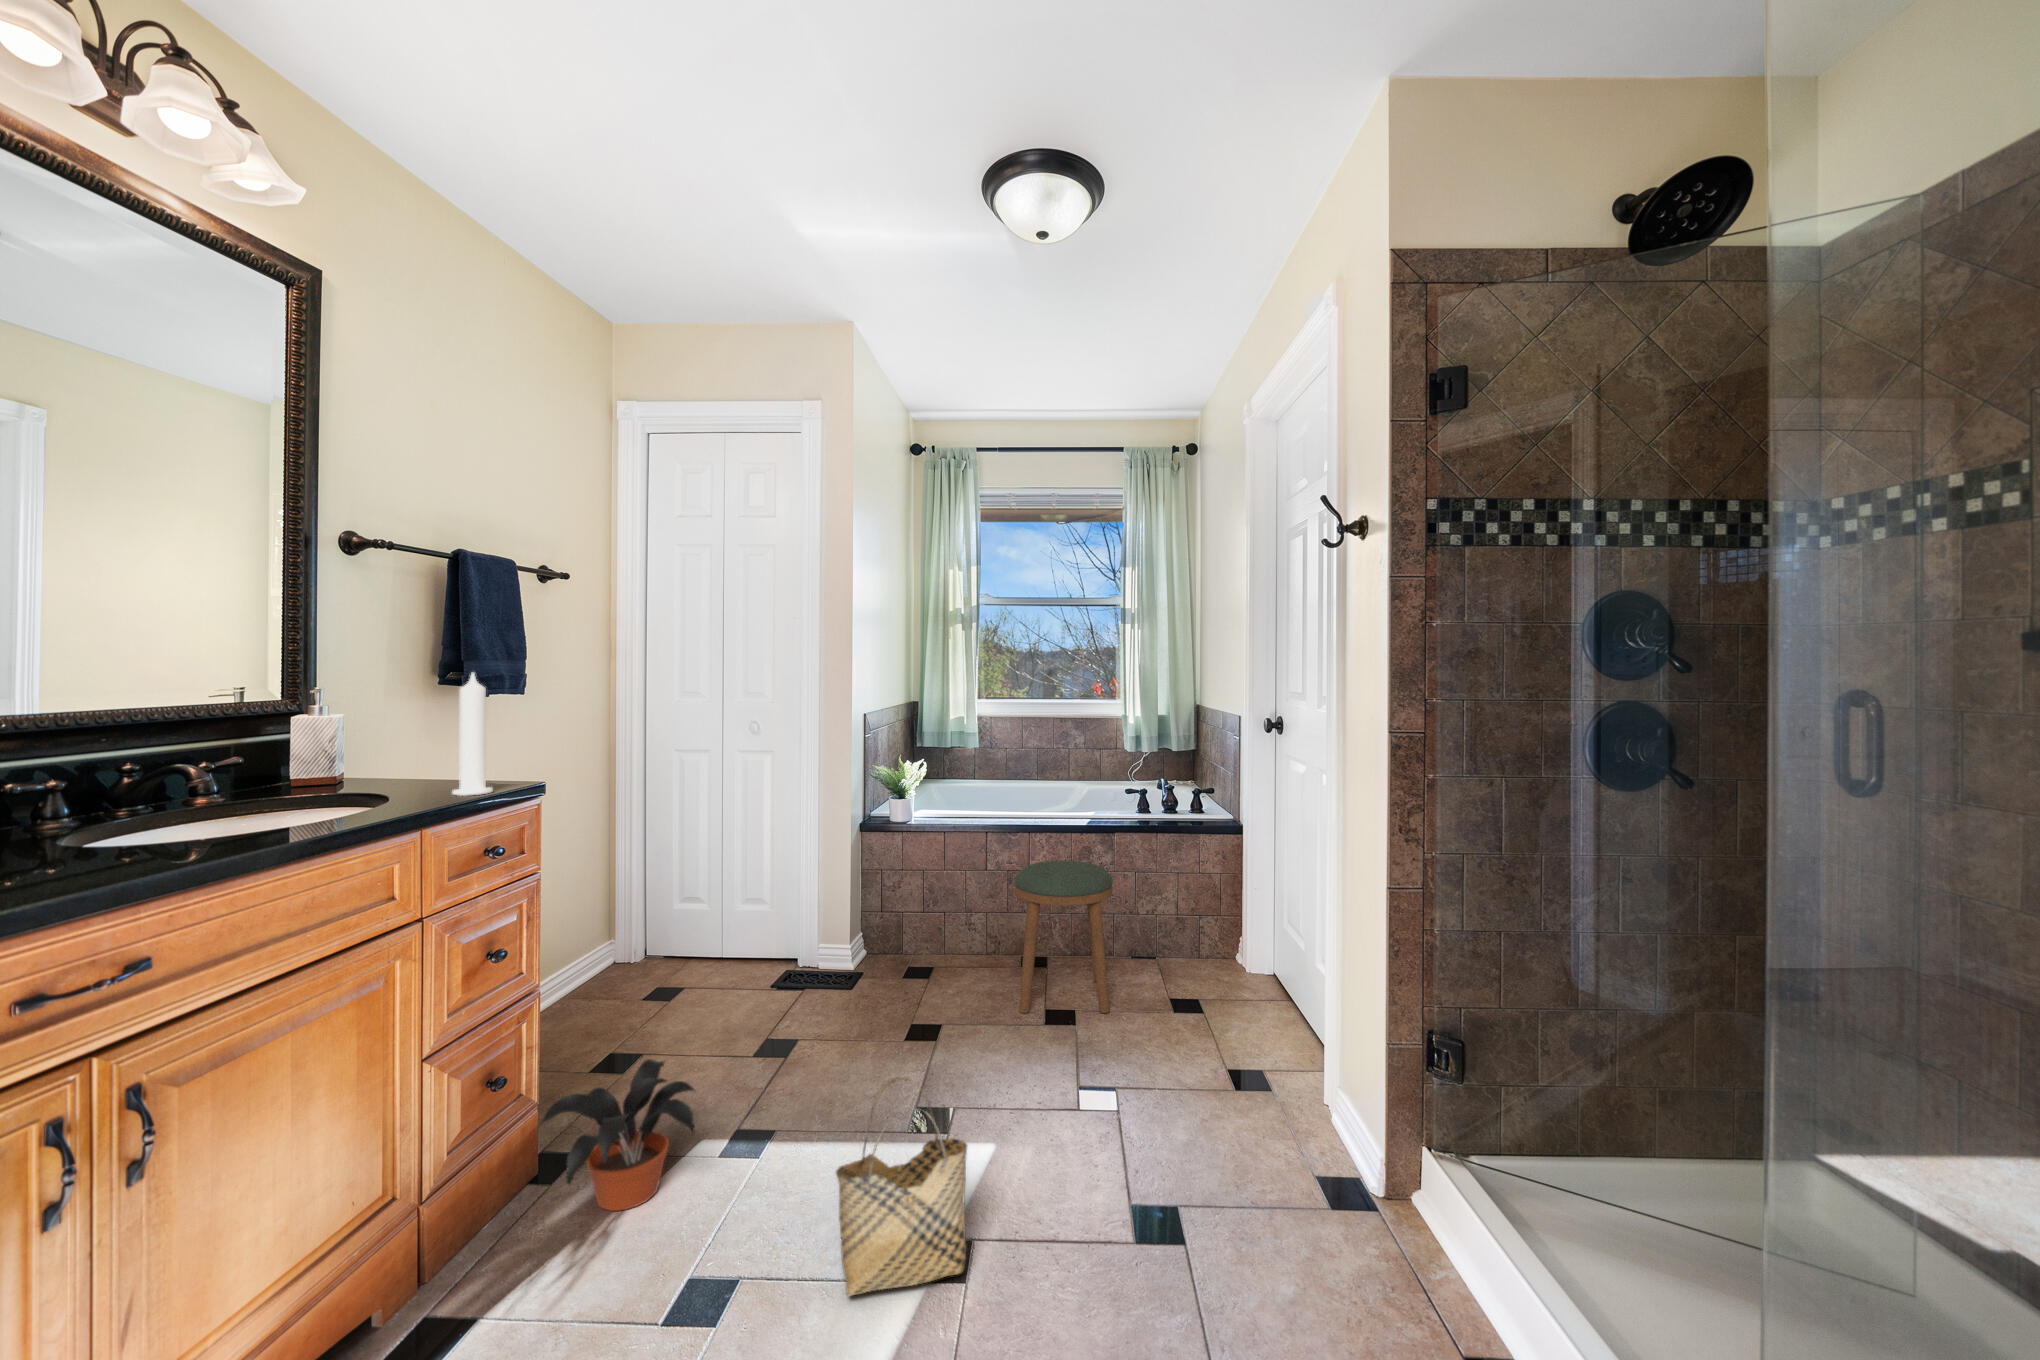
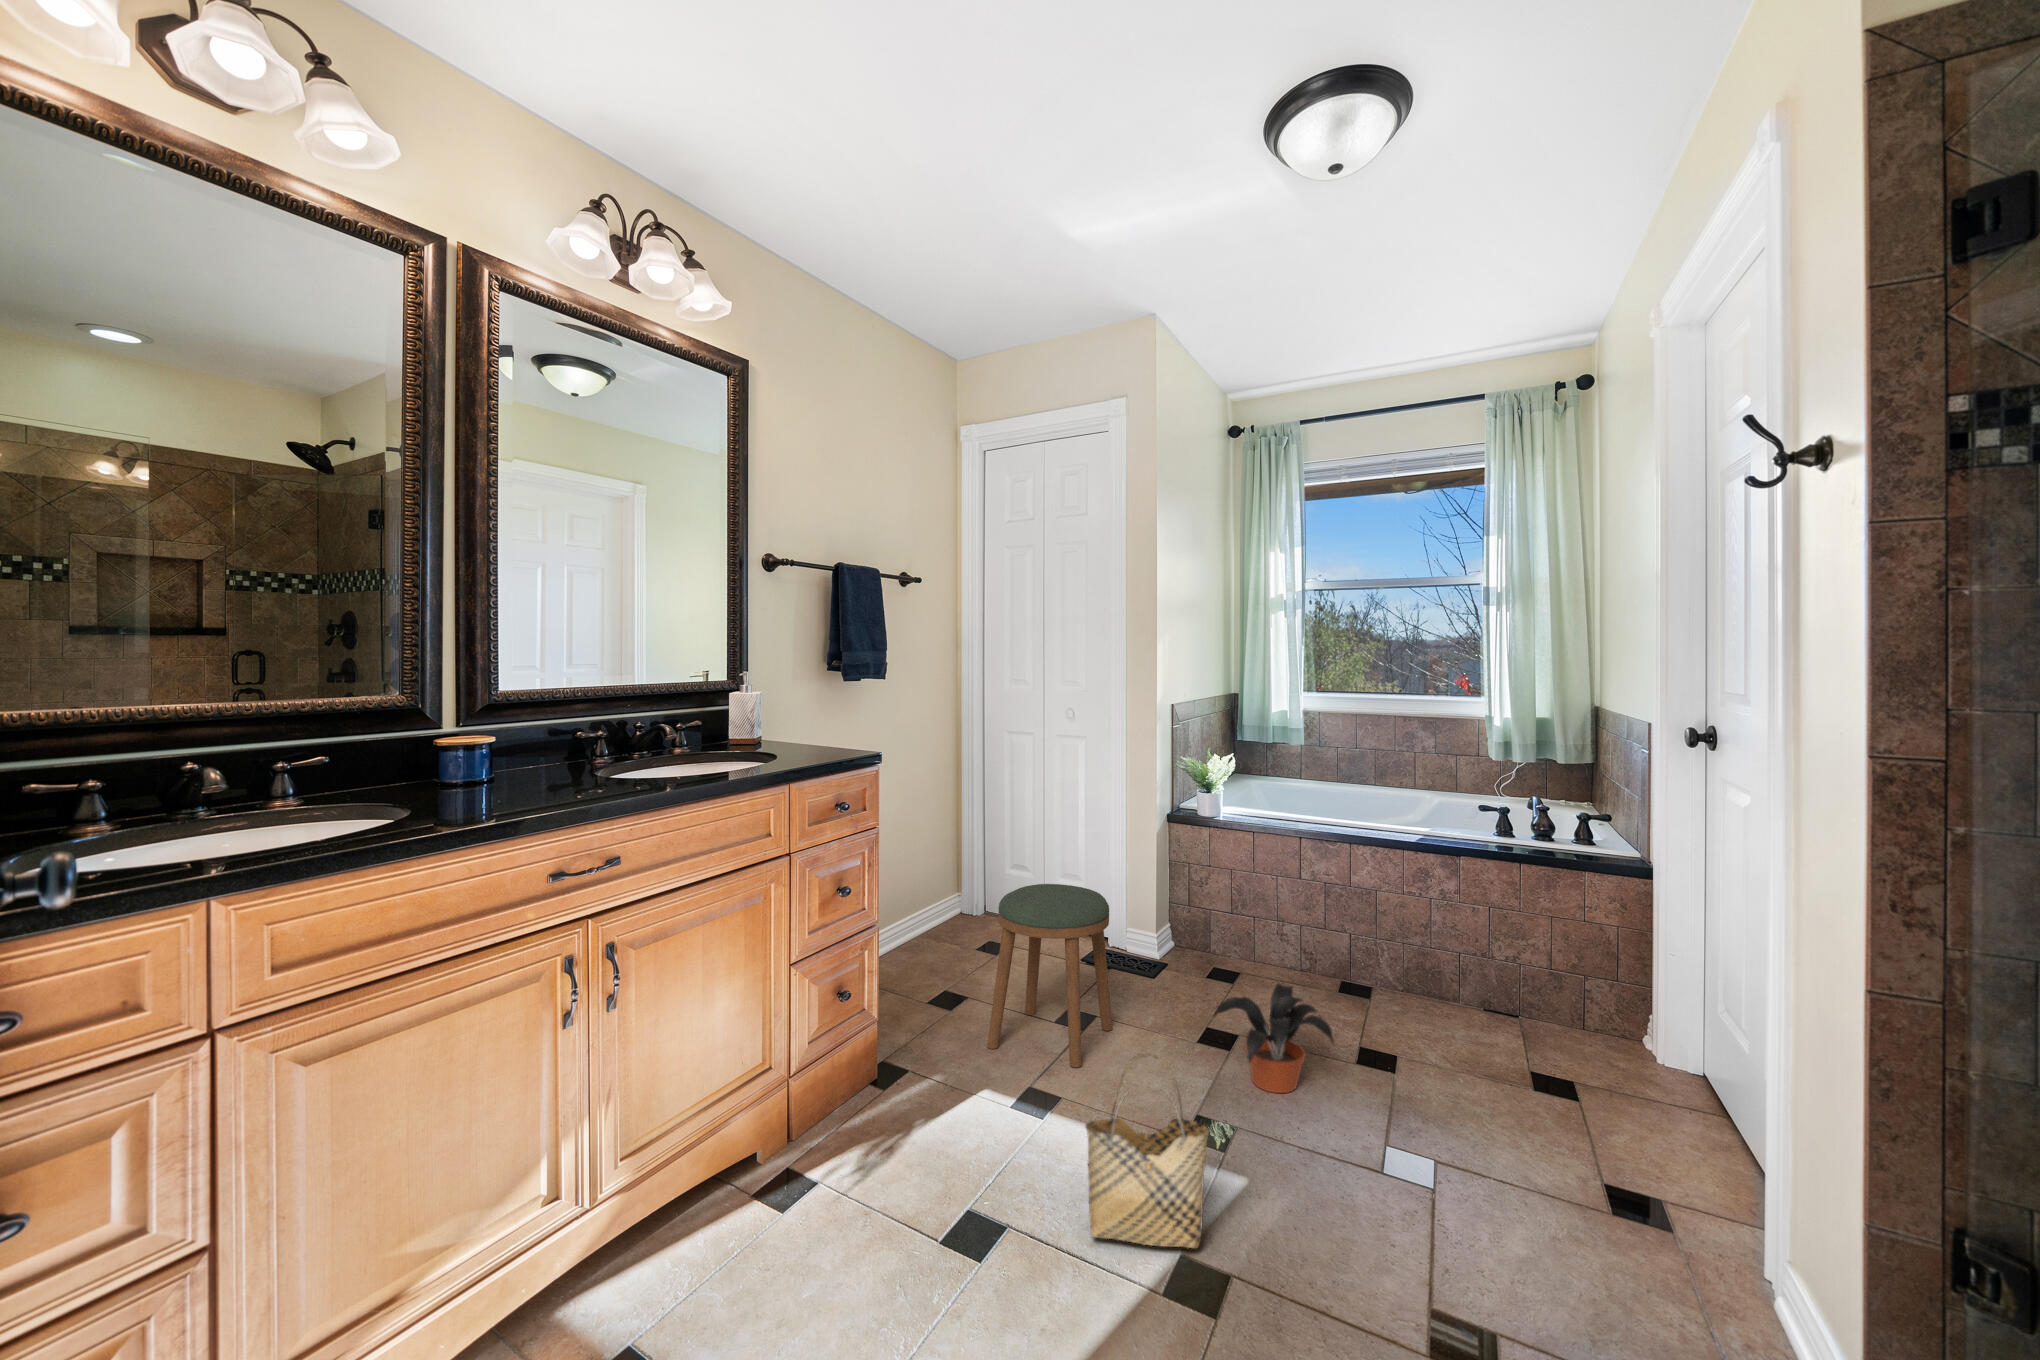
candle: present [452,673,493,796] -> none [818,666,846,764]
stool: present [1015,861,1113,1013] -> present [987,884,1112,1067]
potted plant: present [540,1059,694,1211] -> present [1214,983,1334,1093]

